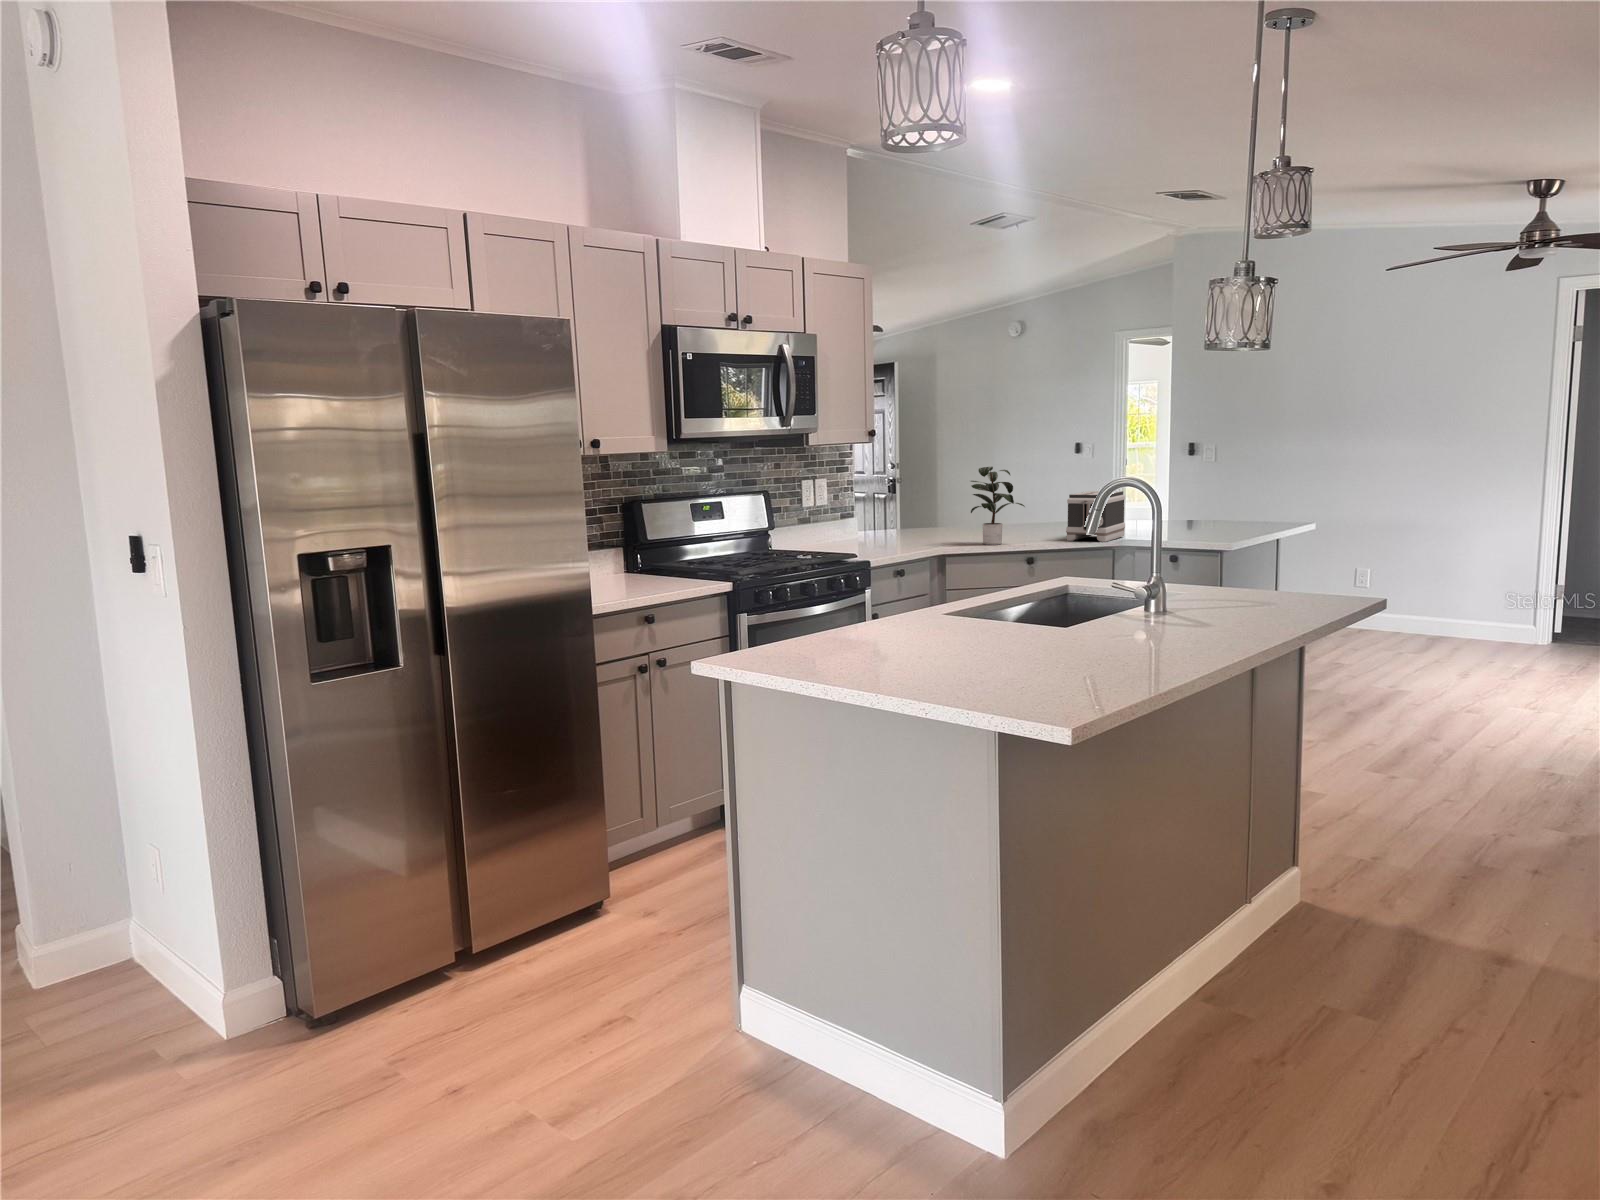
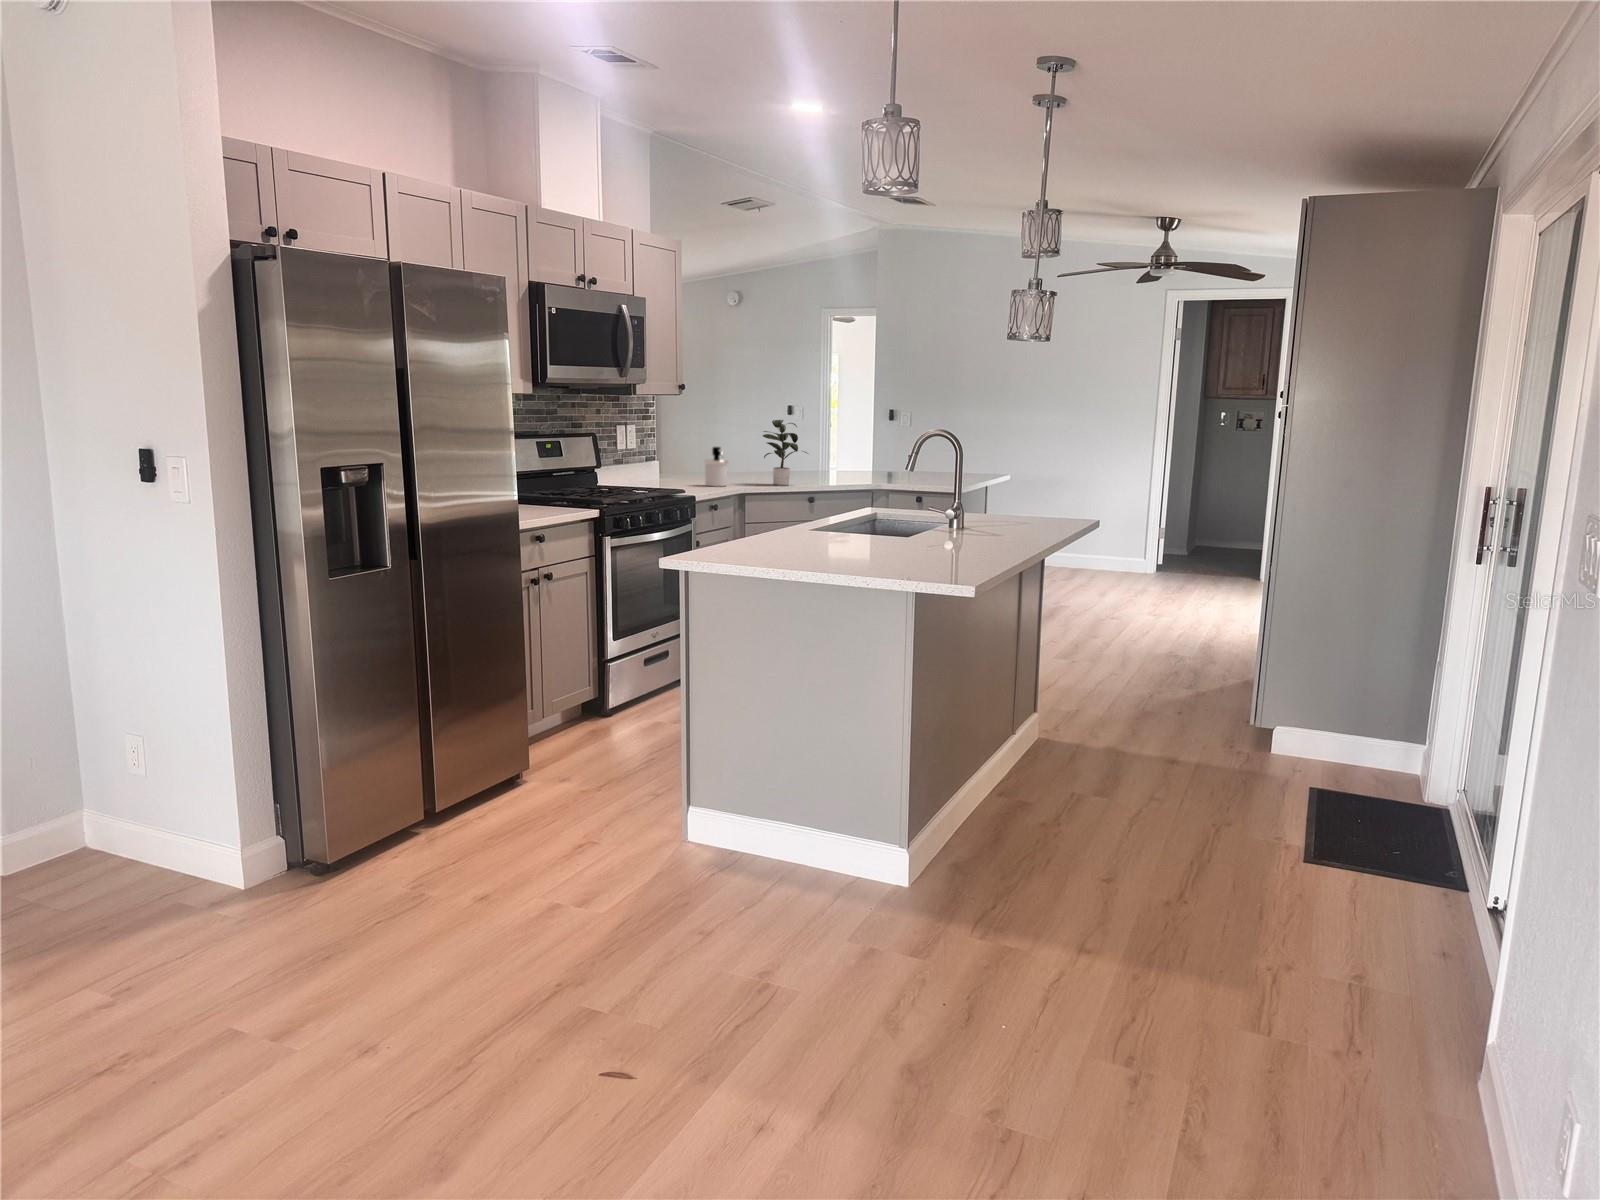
toaster: present [1066,491,1125,542] -> none [838,444,881,485]
soap dispenser: none [898,501,926,547] -> present [705,447,728,486]

